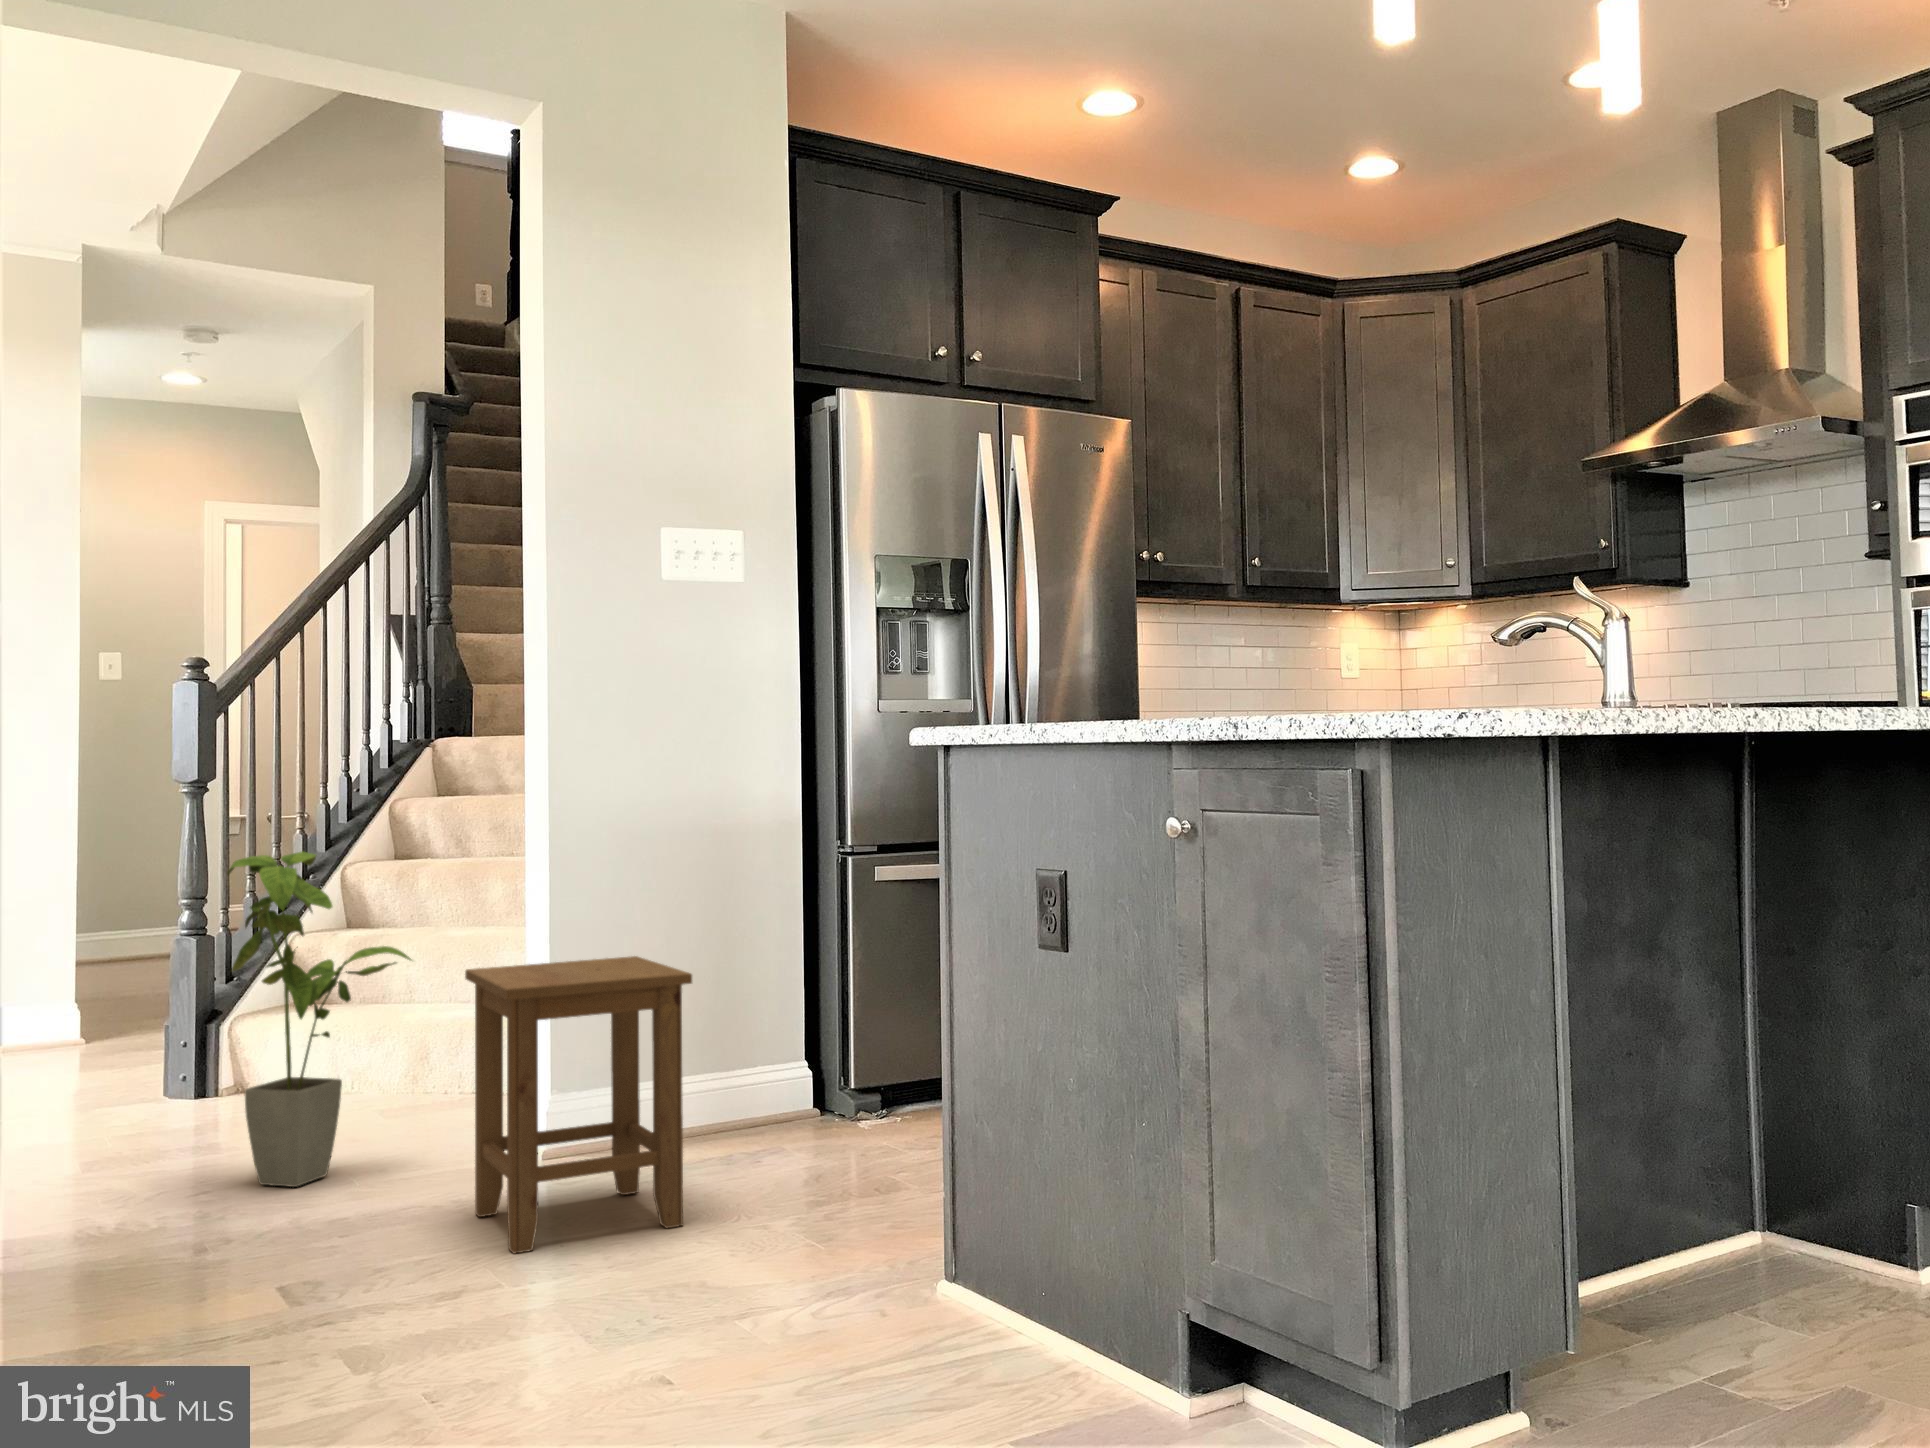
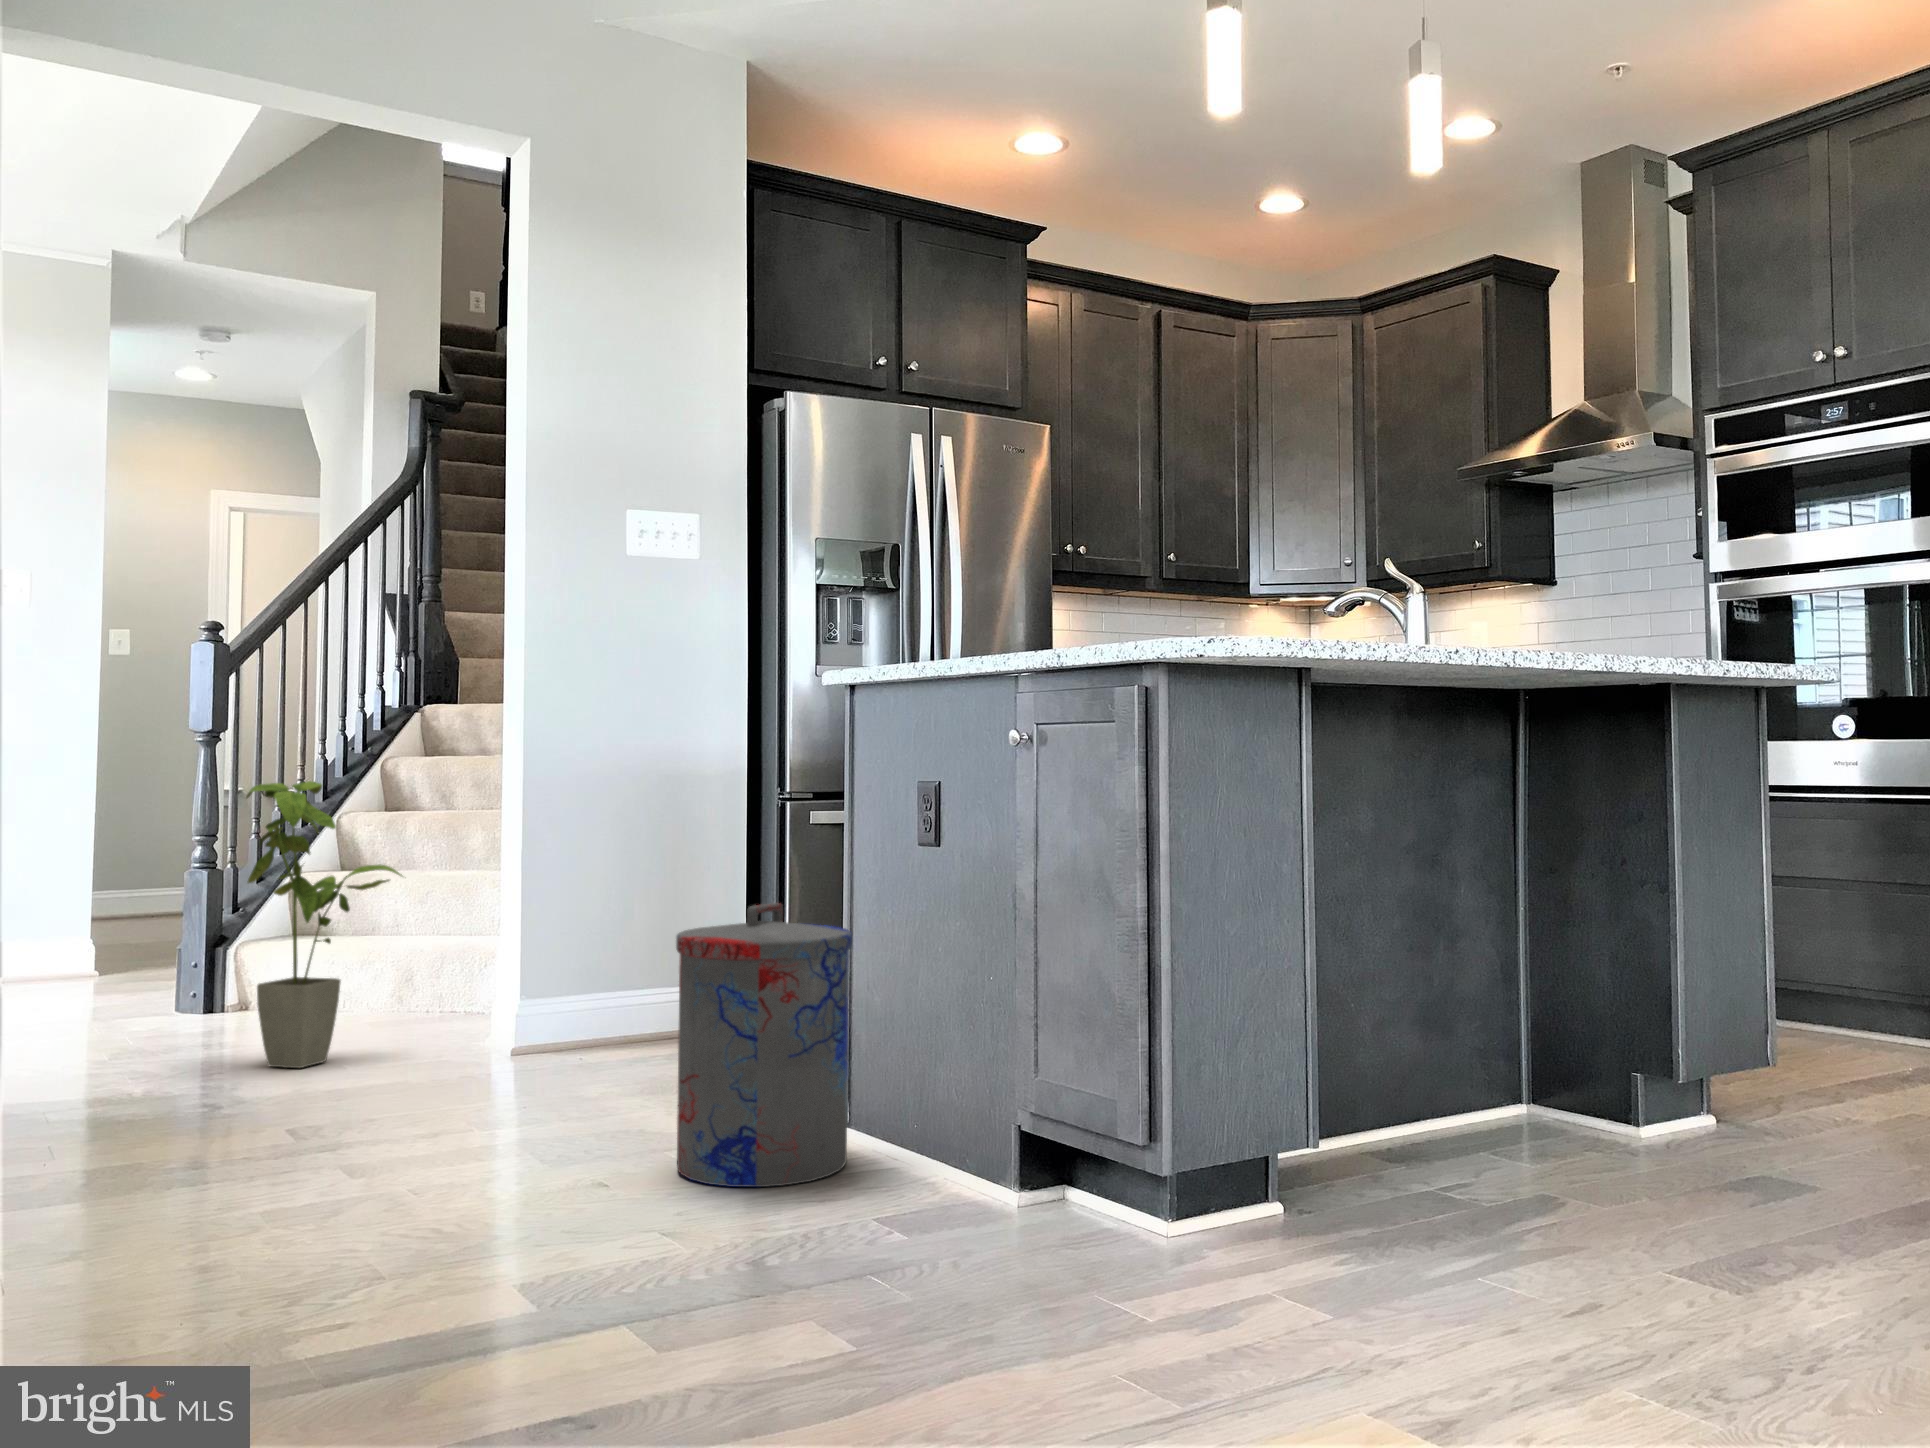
stool: present [465,956,692,1254] -> none [449,874,642,1110]
trash can: none [745,1021,962,1389] -> present [676,903,852,1187]

